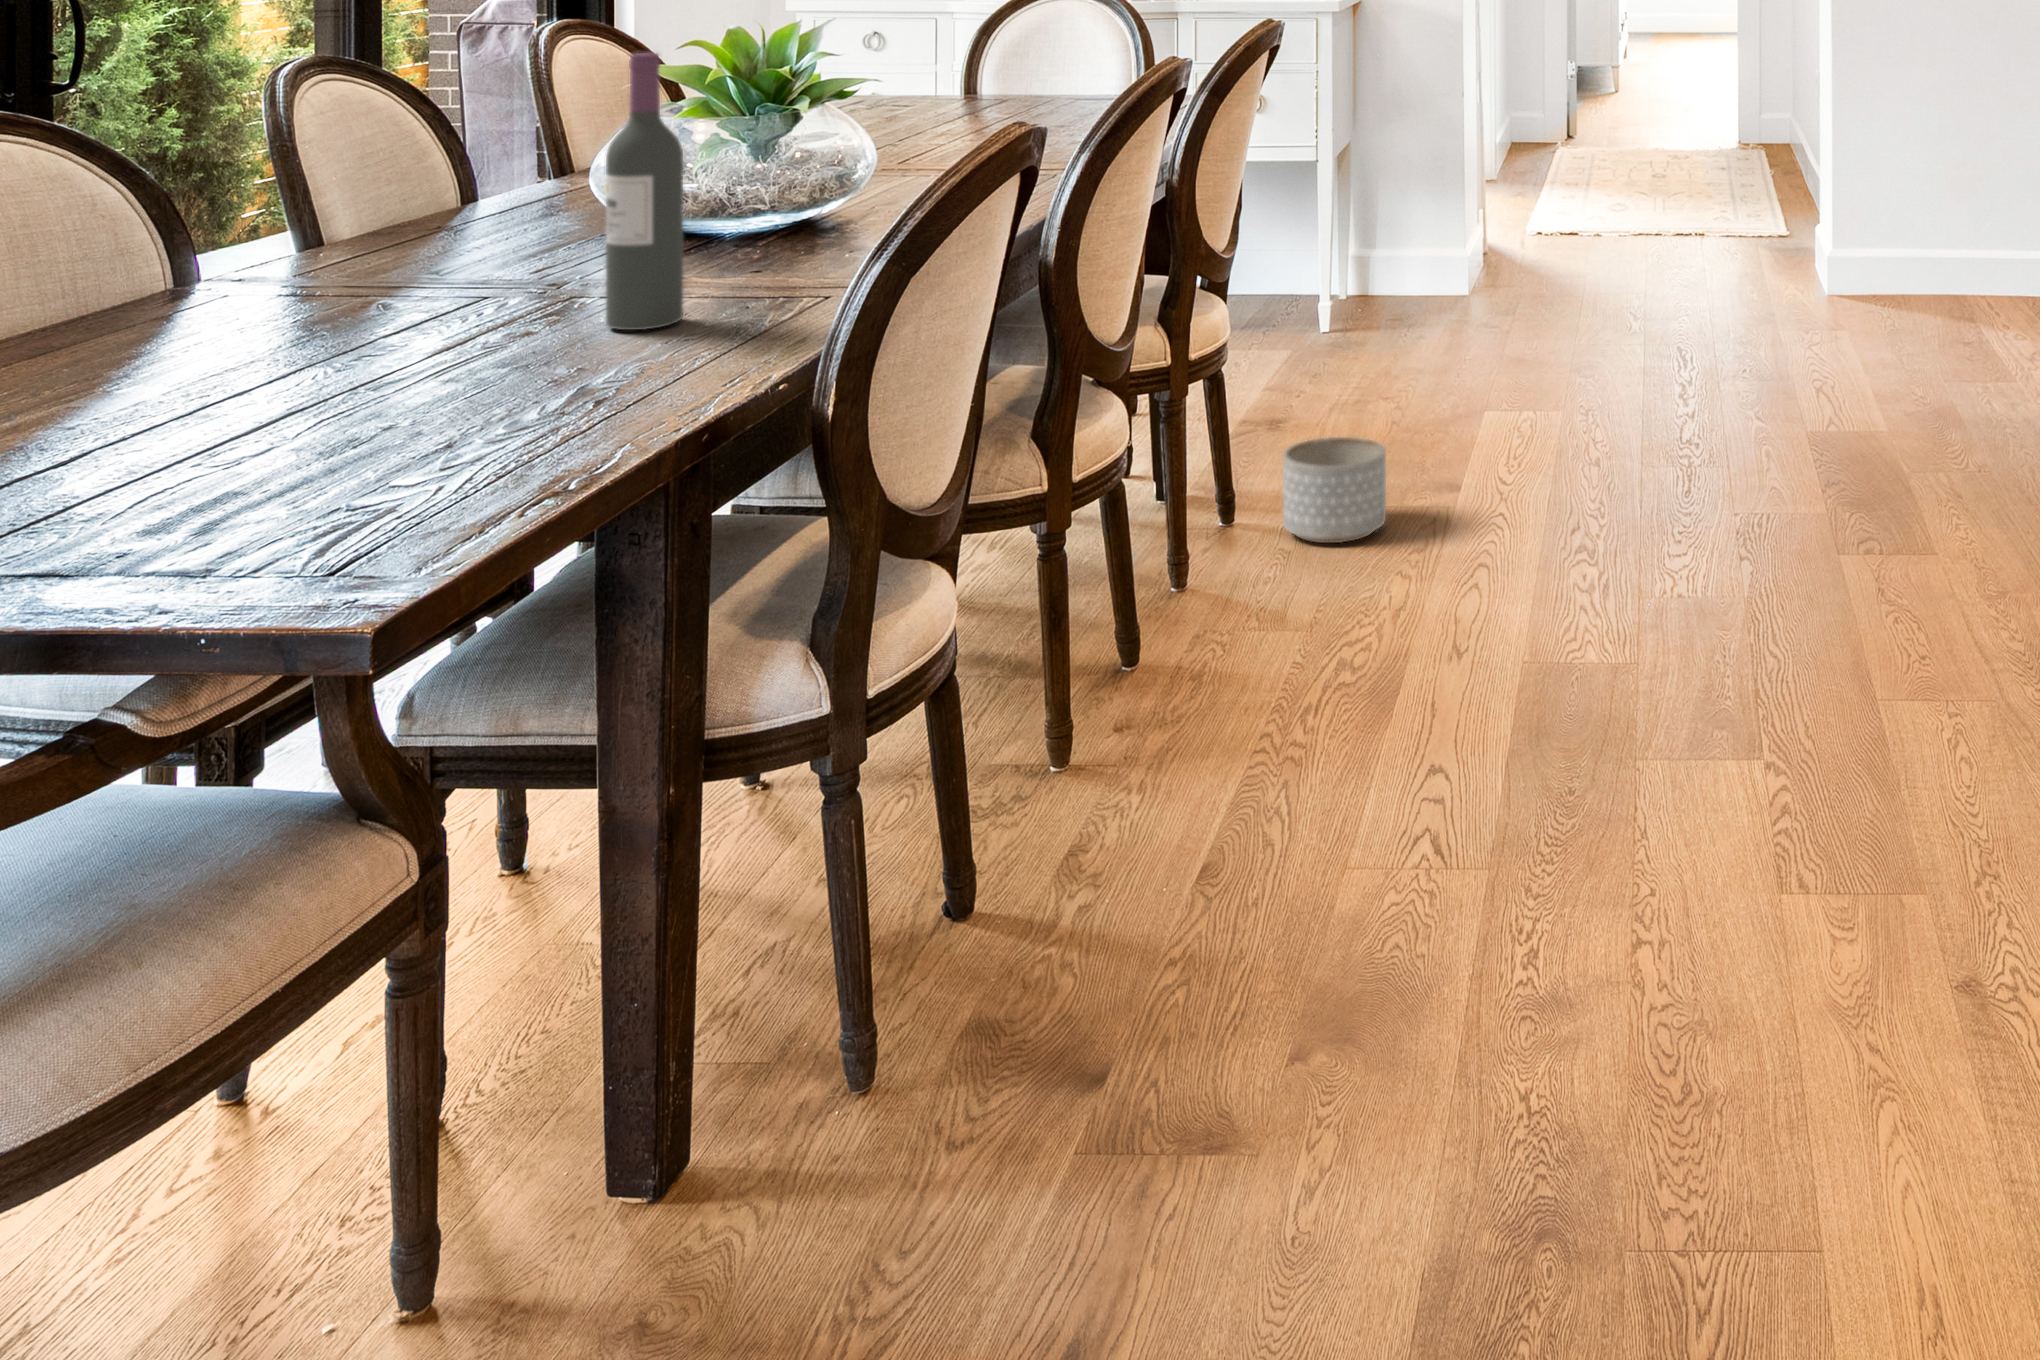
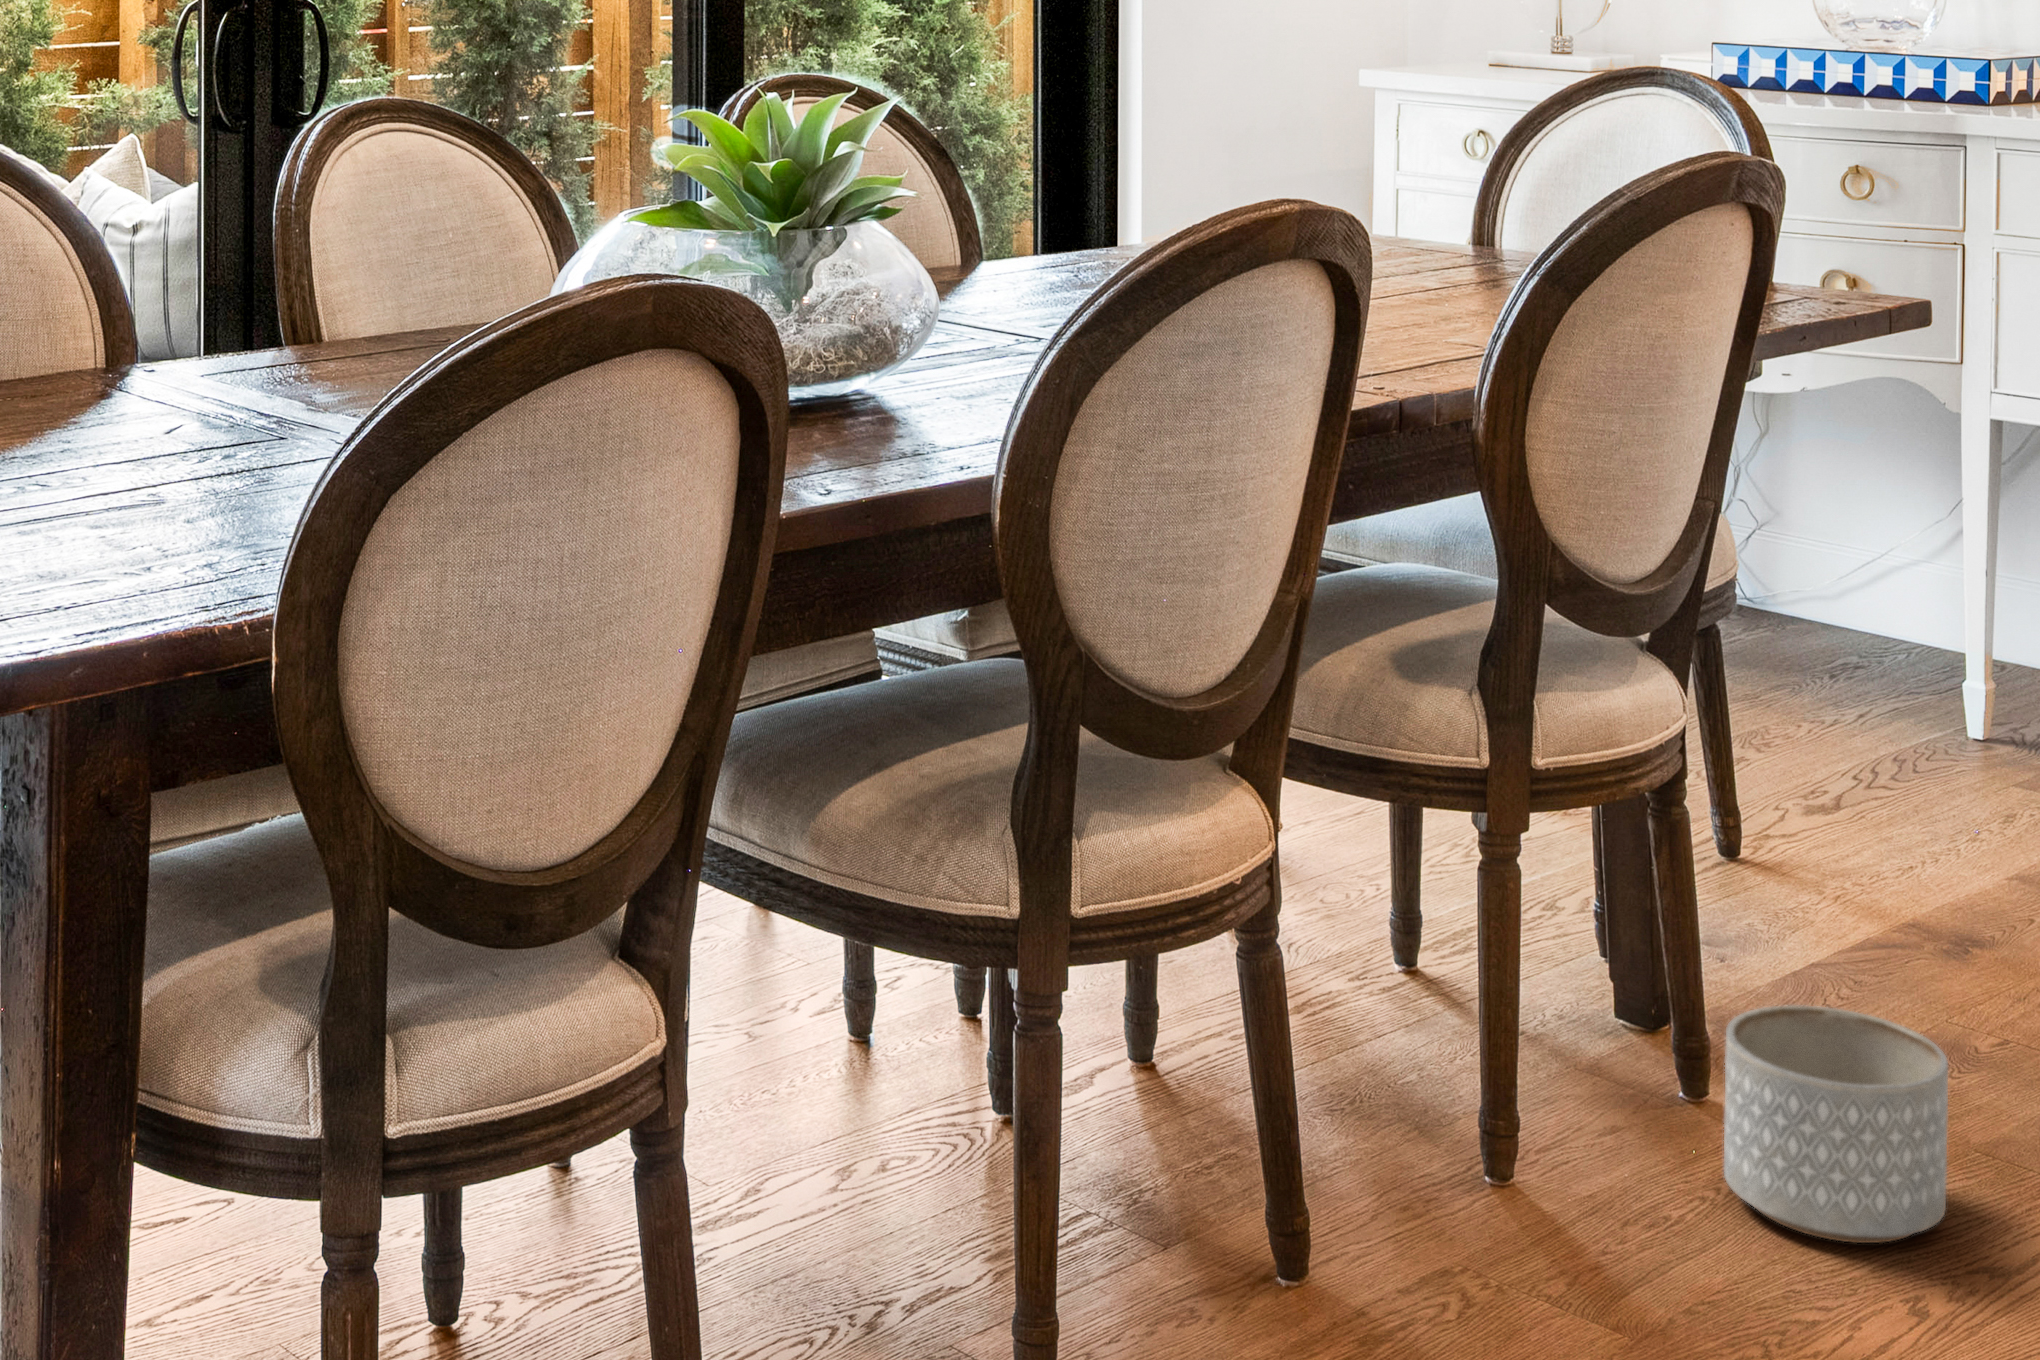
wine bottle: present [606,53,683,330] -> none [49,97,163,527]

